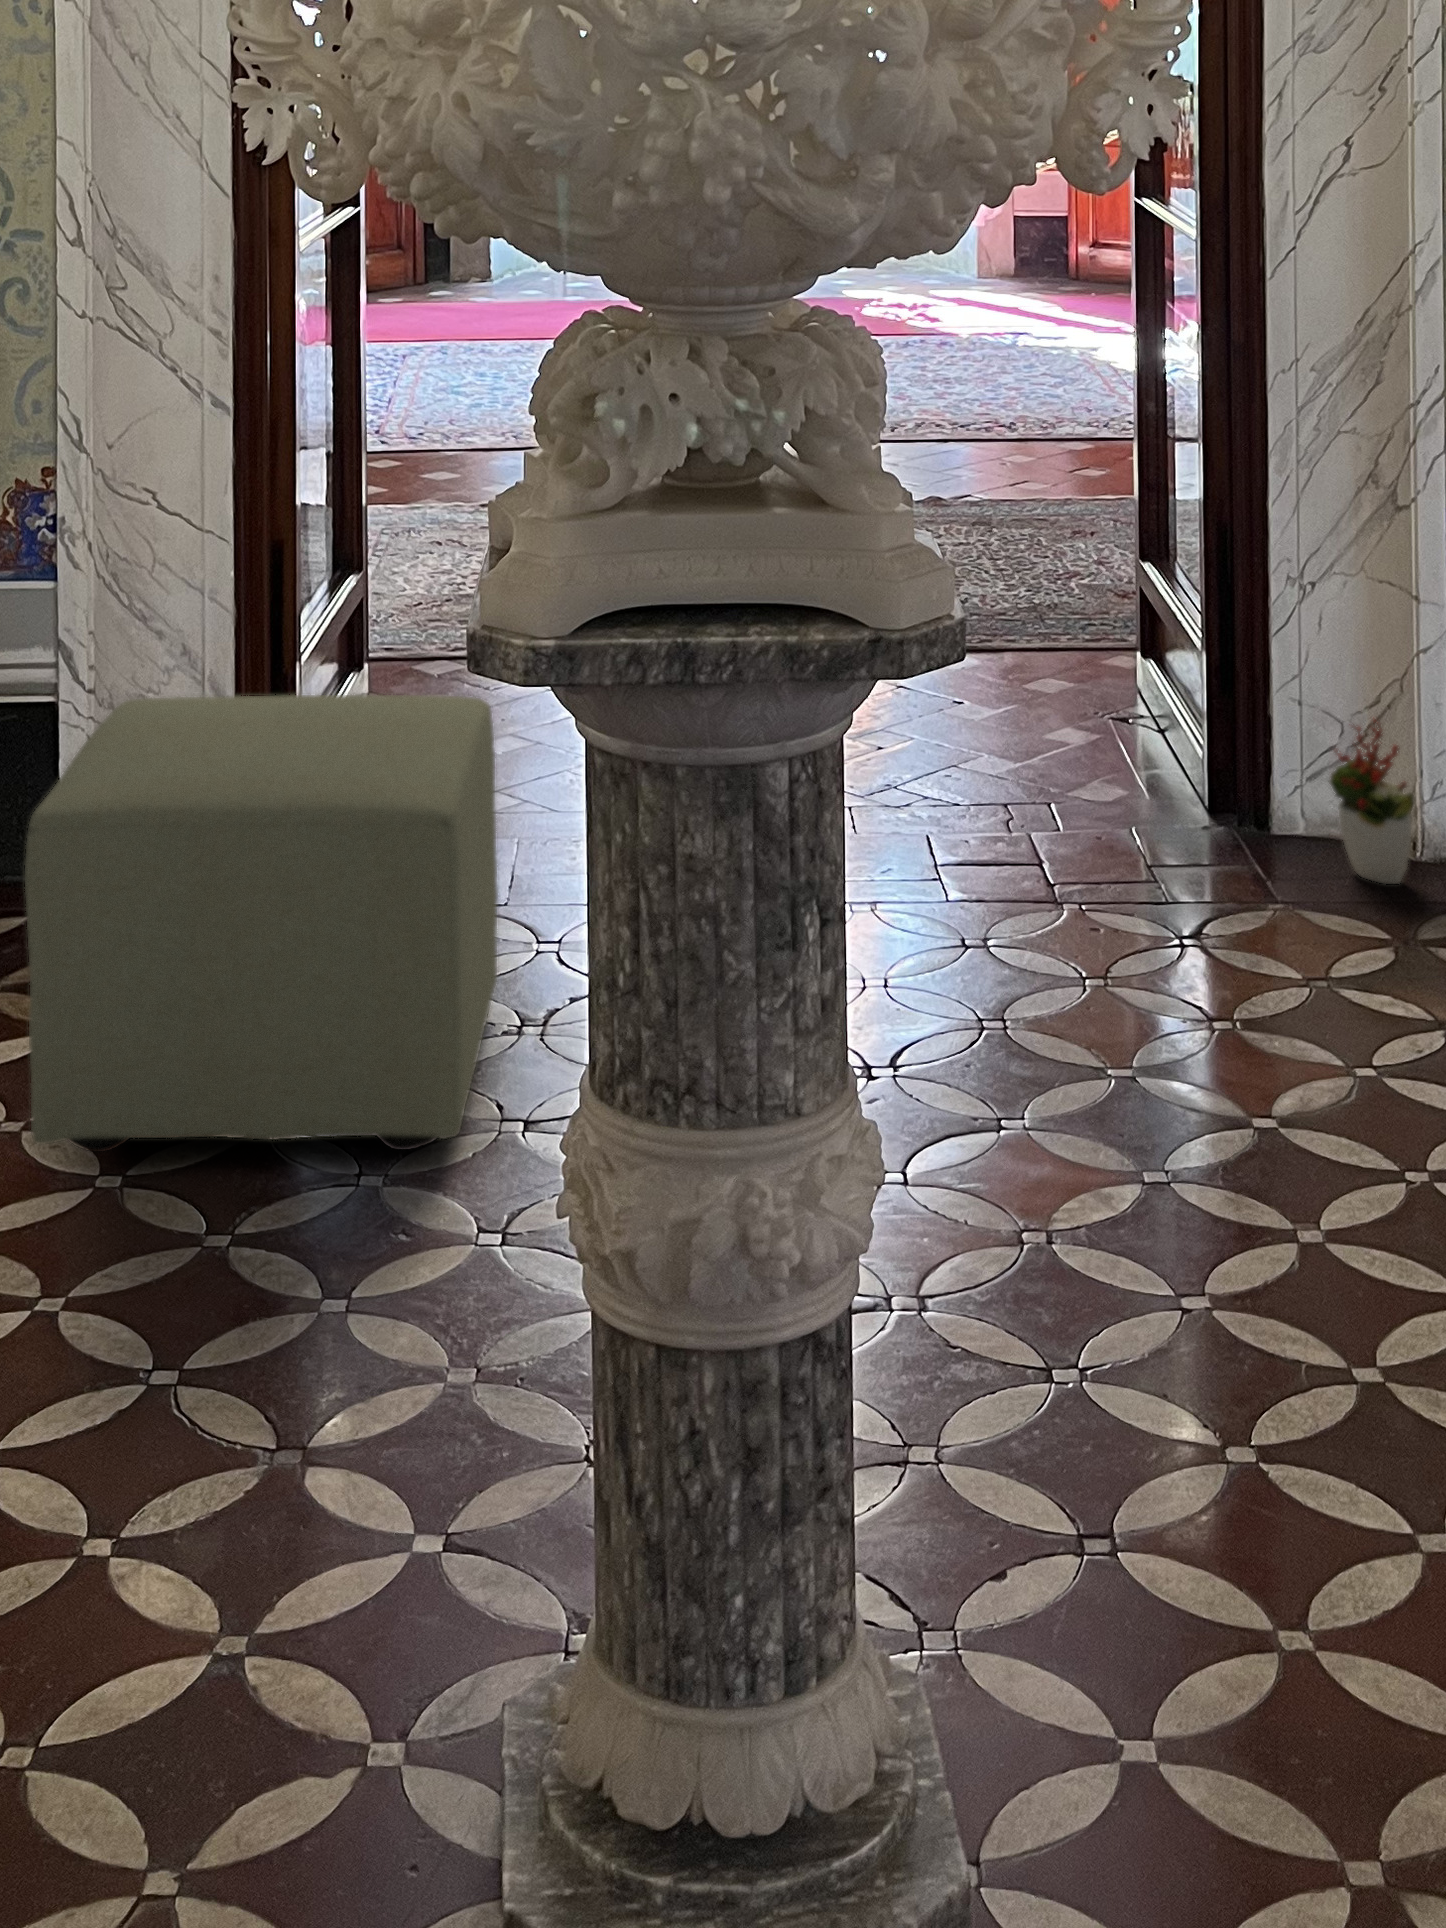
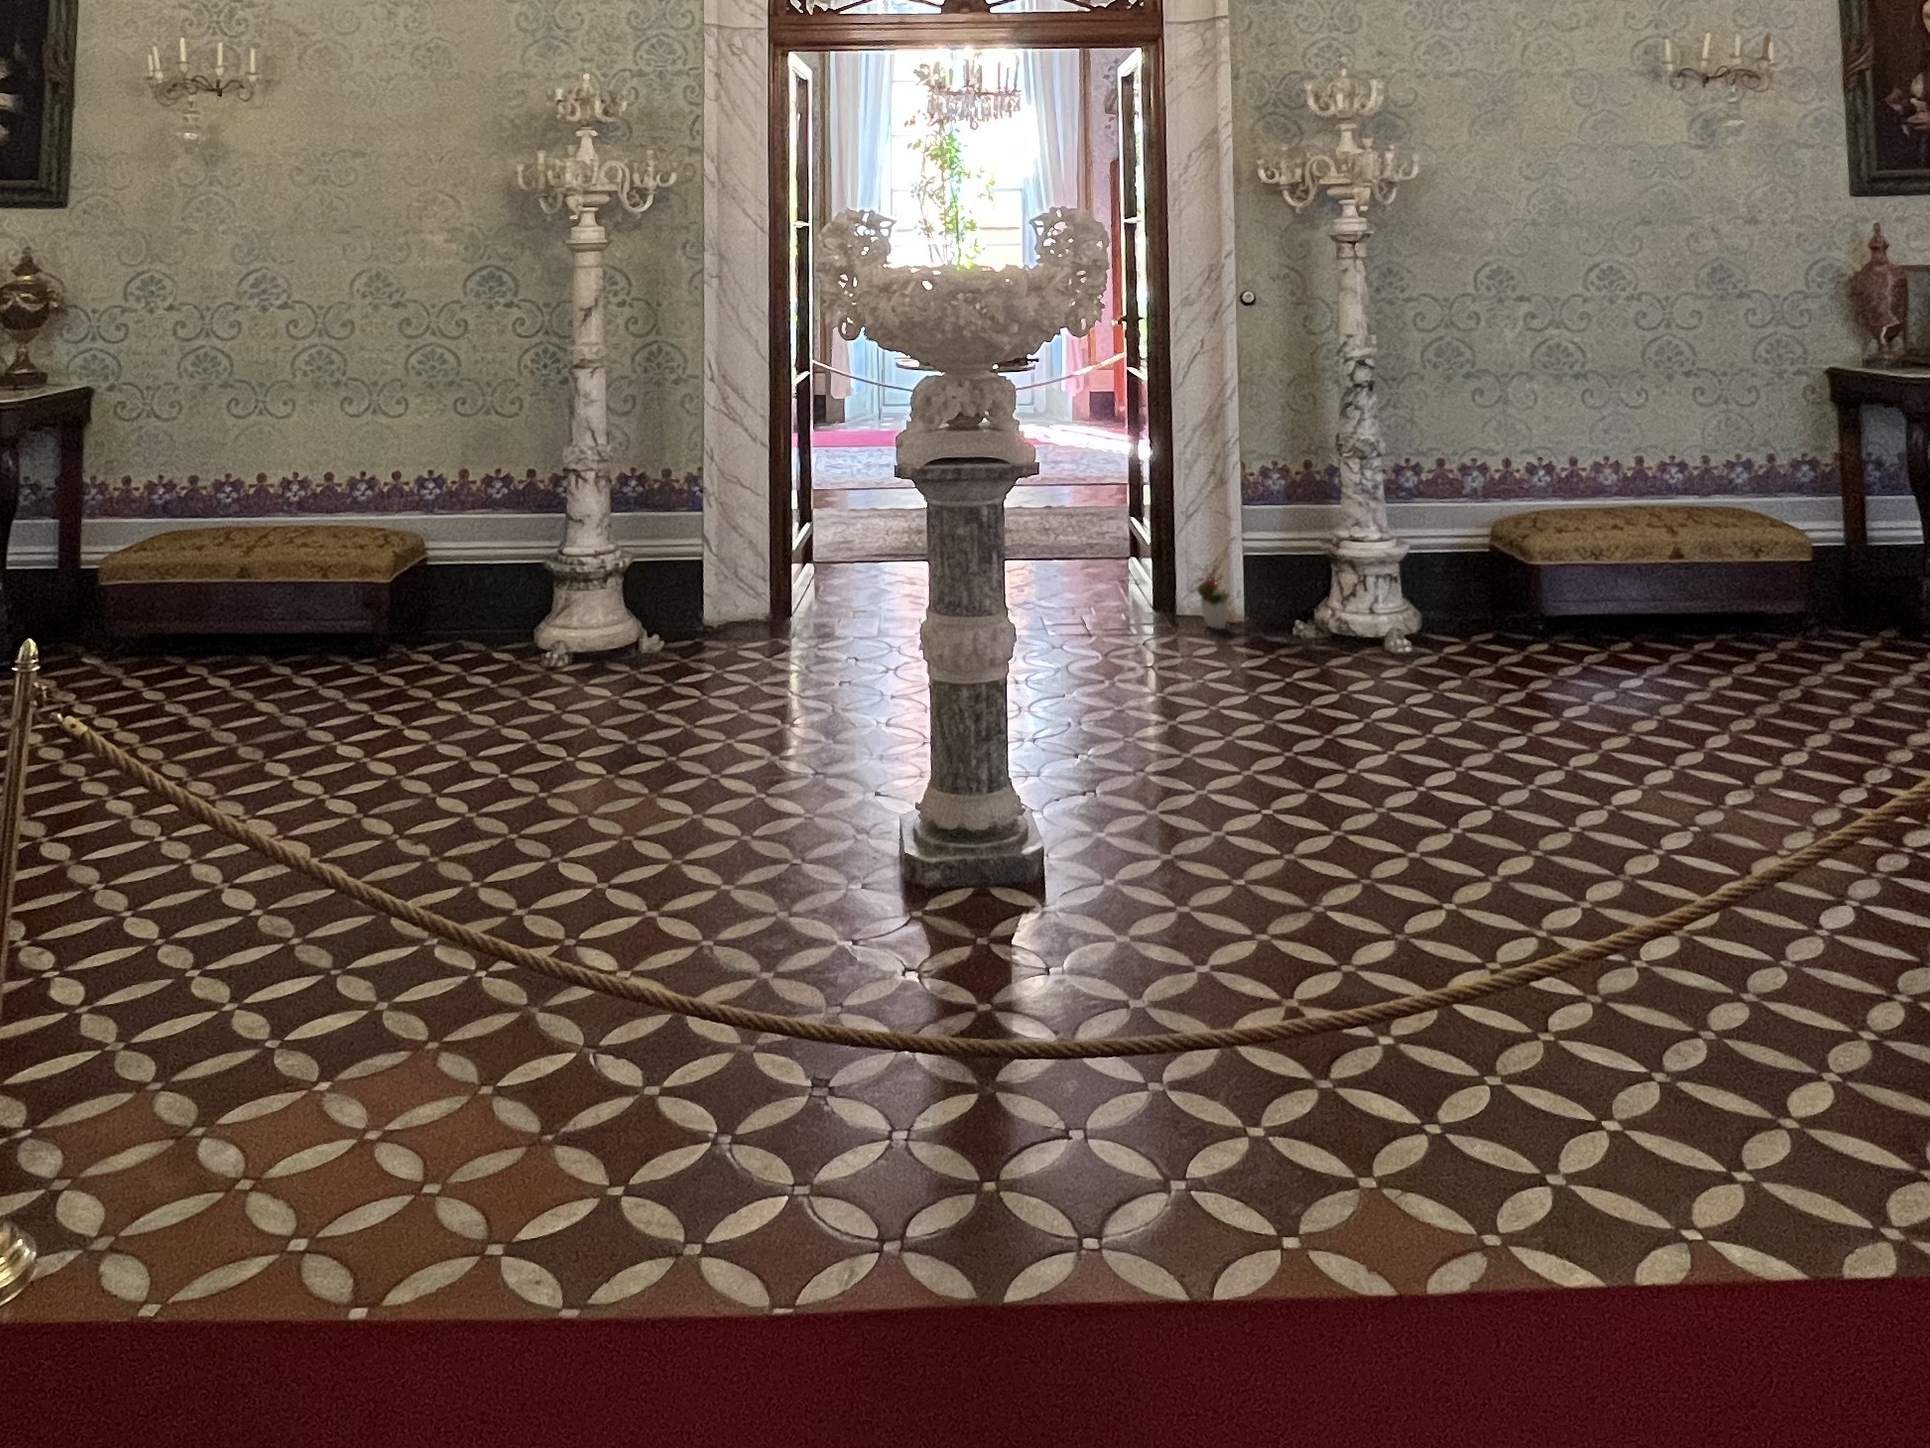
ottoman: present [25,695,498,1152] -> none [717,545,880,701]

